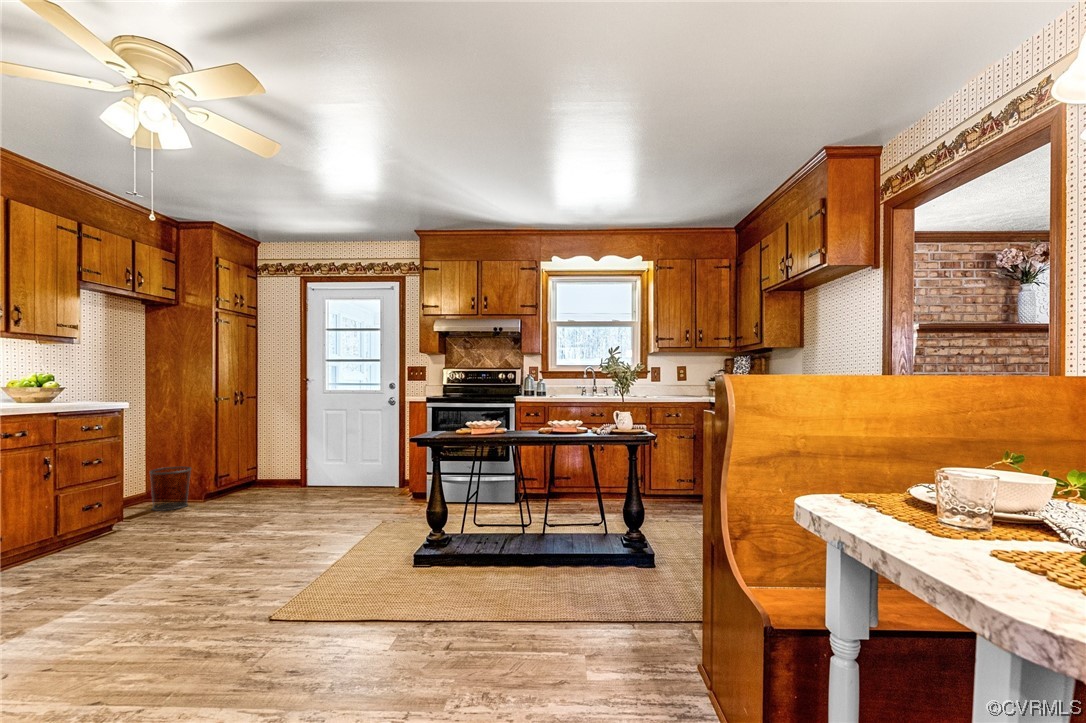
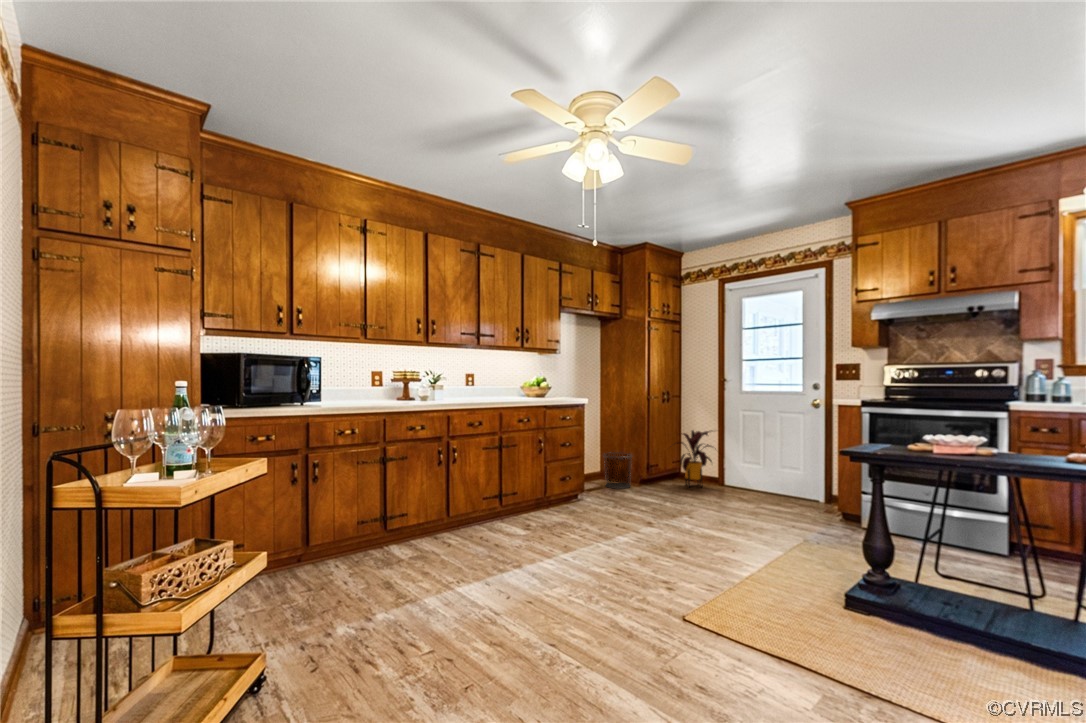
house plant: none [237,432,301,495] -> present [677,430,712,486]

